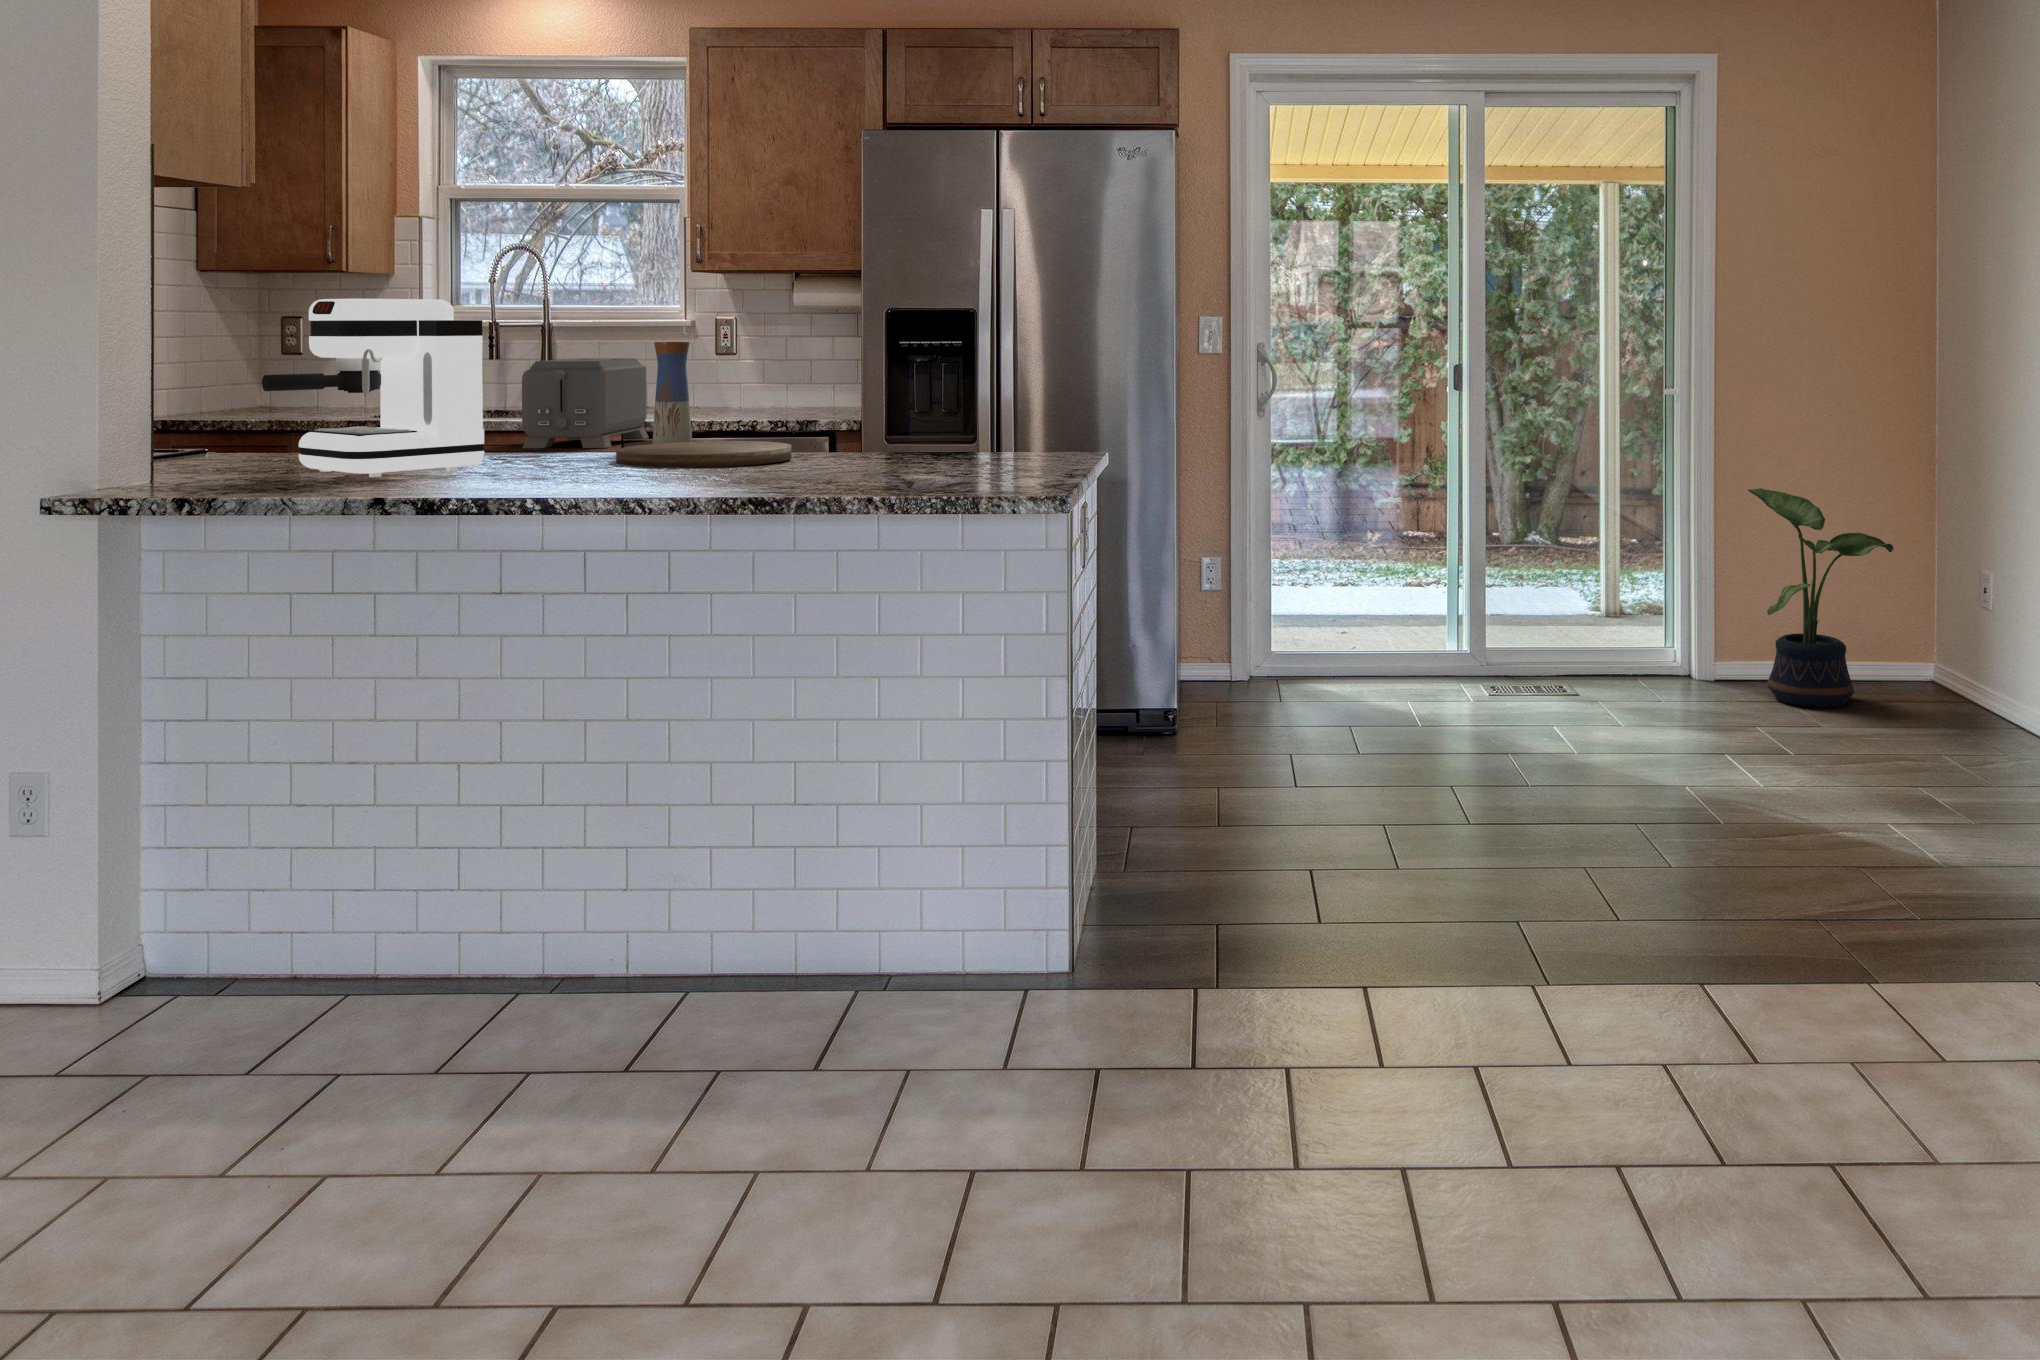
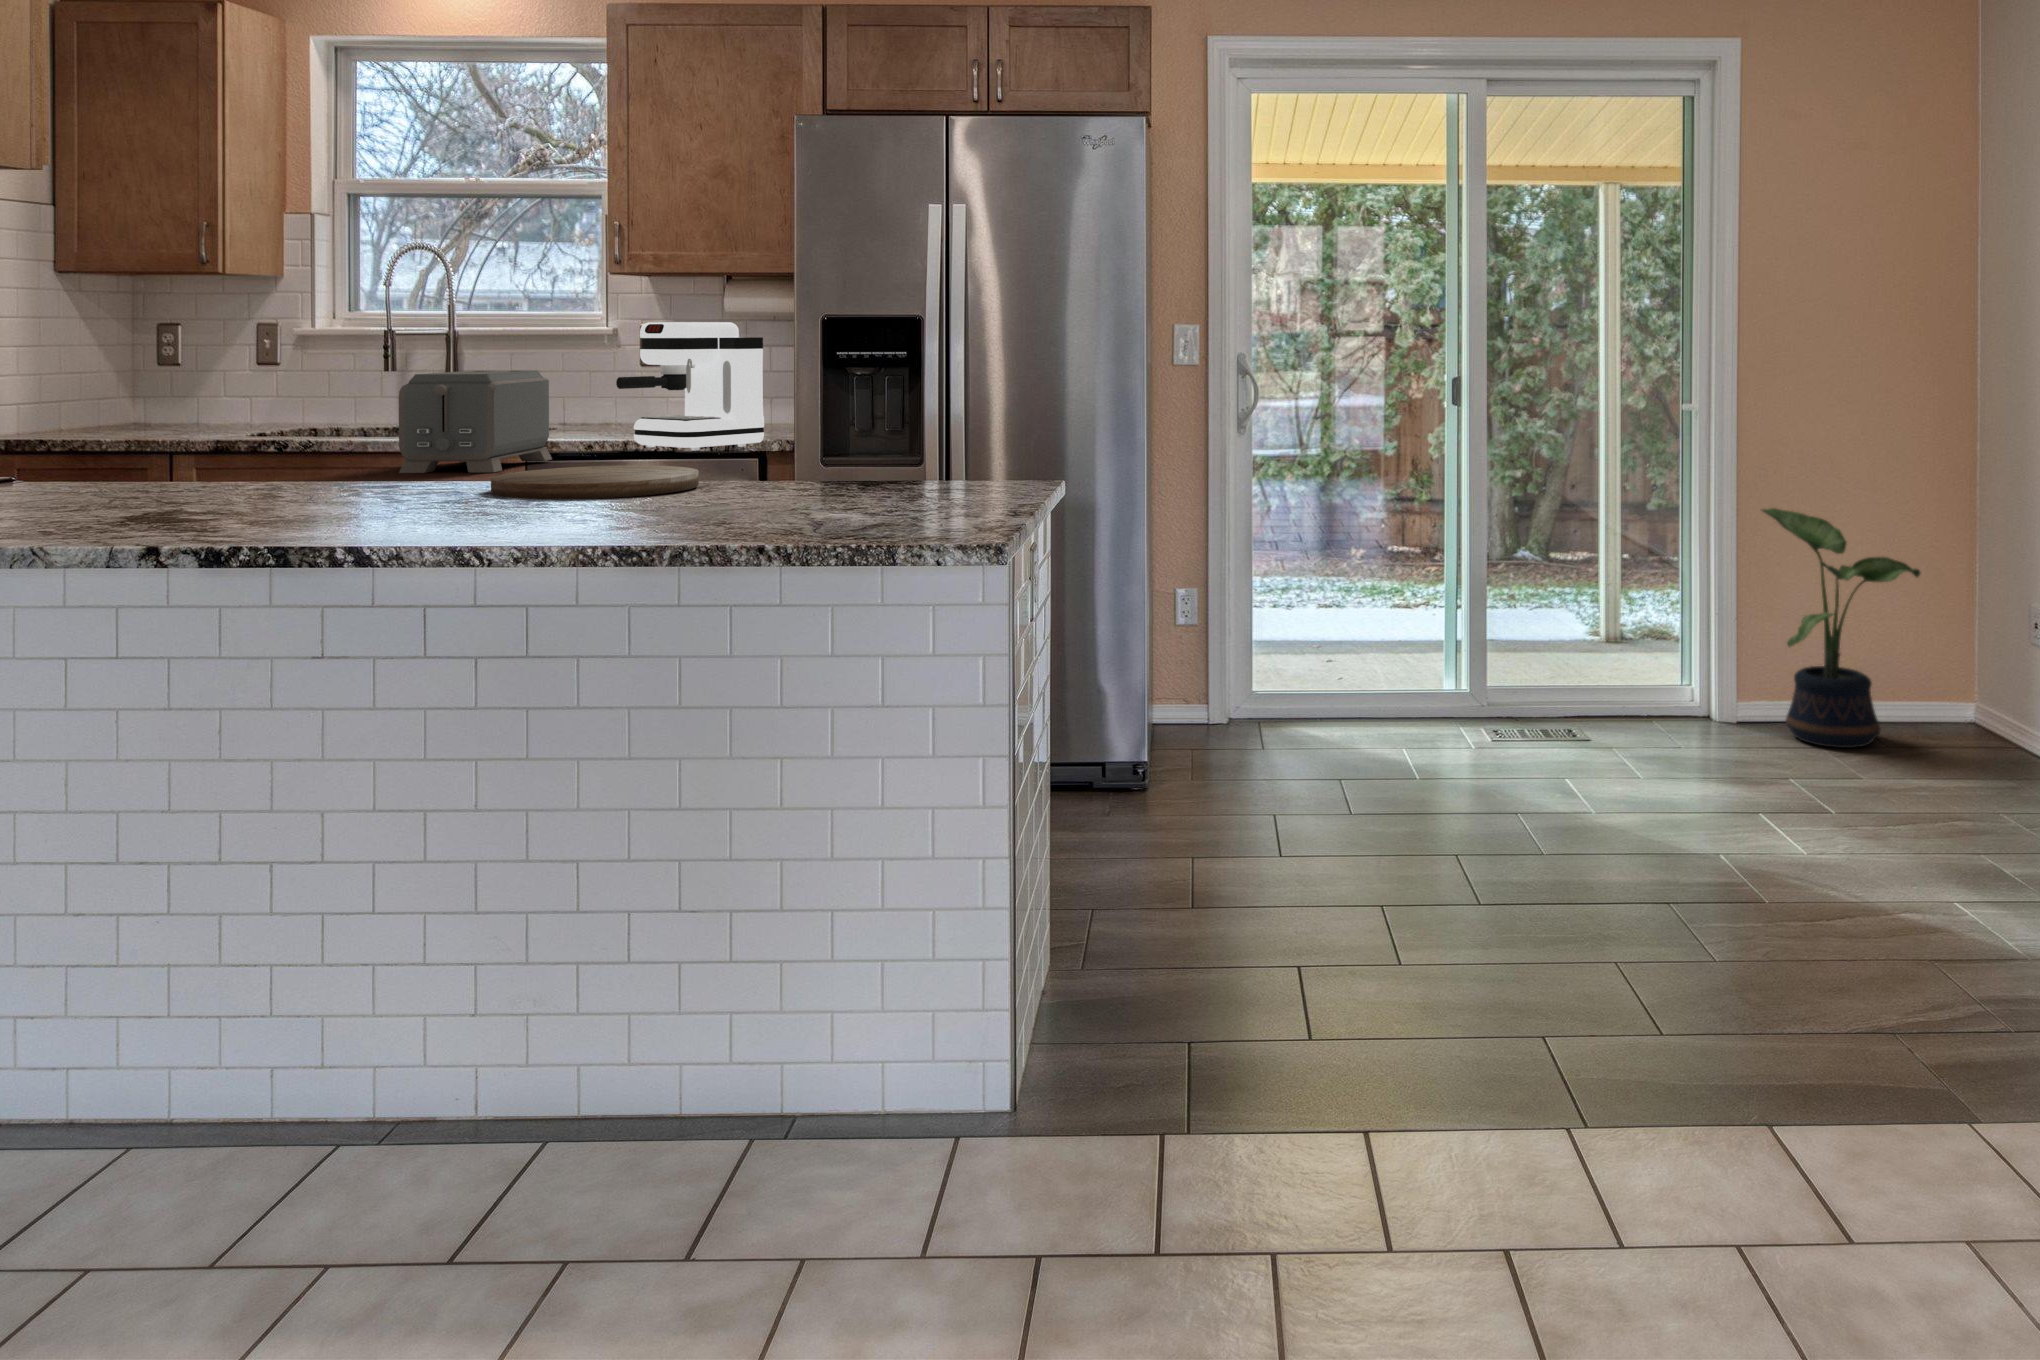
coffee maker: present [262,299,484,477] -> present [616,322,764,451]
vase: present [652,342,692,444] -> none [545,352,592,477]

